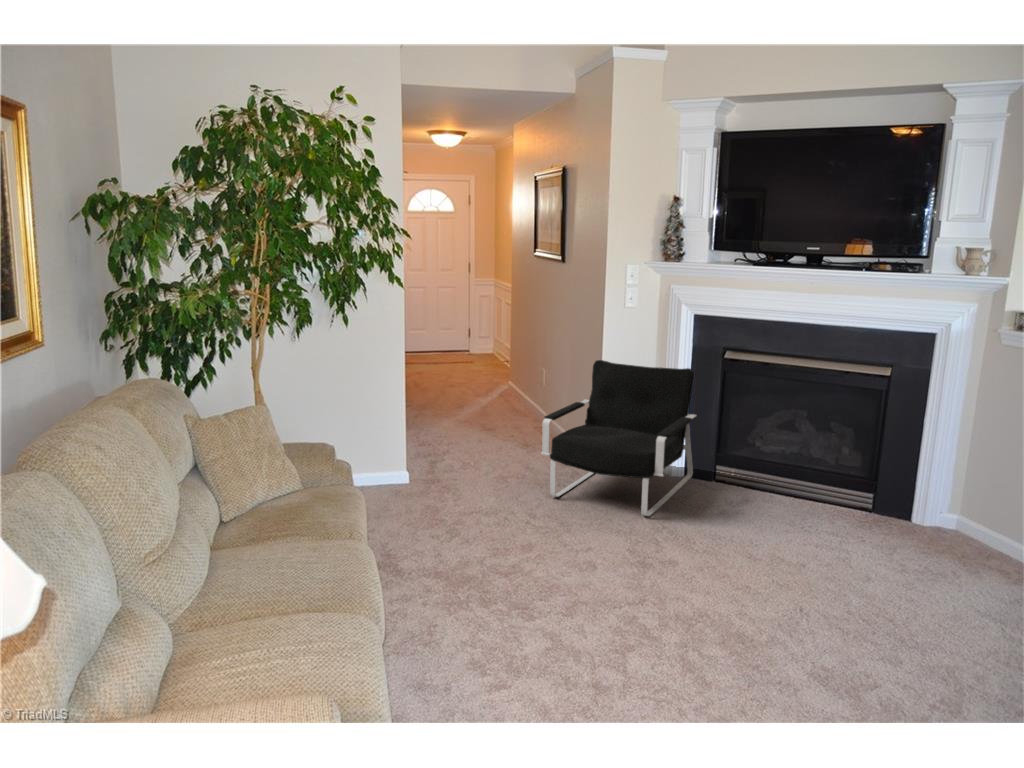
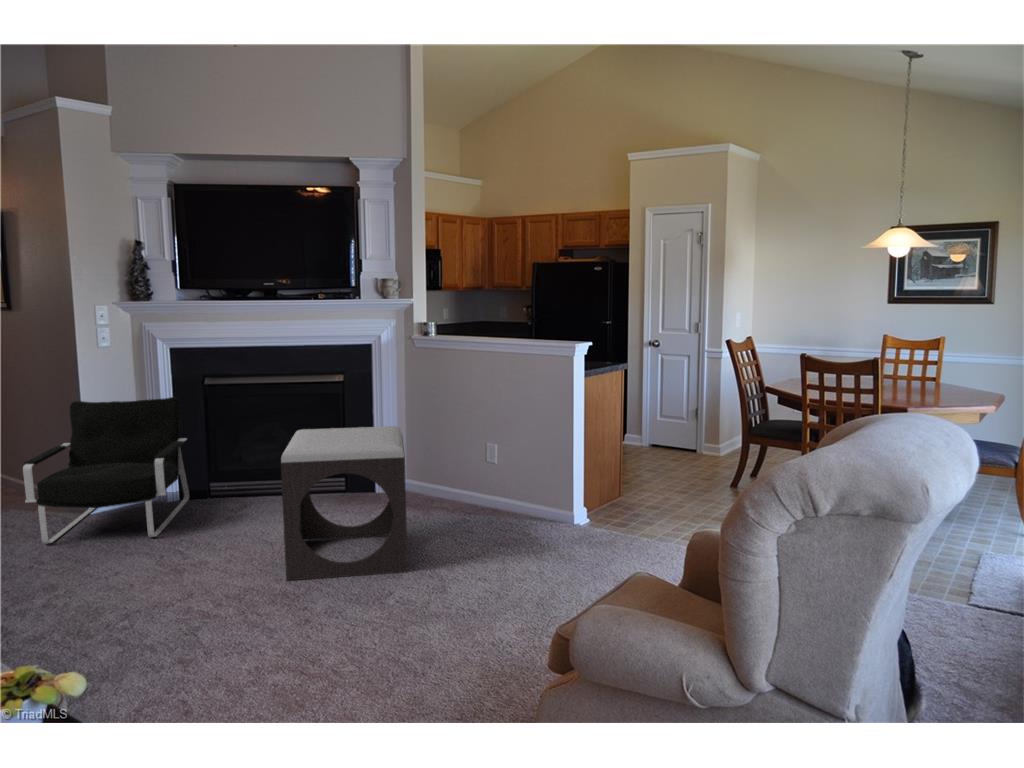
footstool: none [772,438,965,670] -> present [281,426,408,580]

